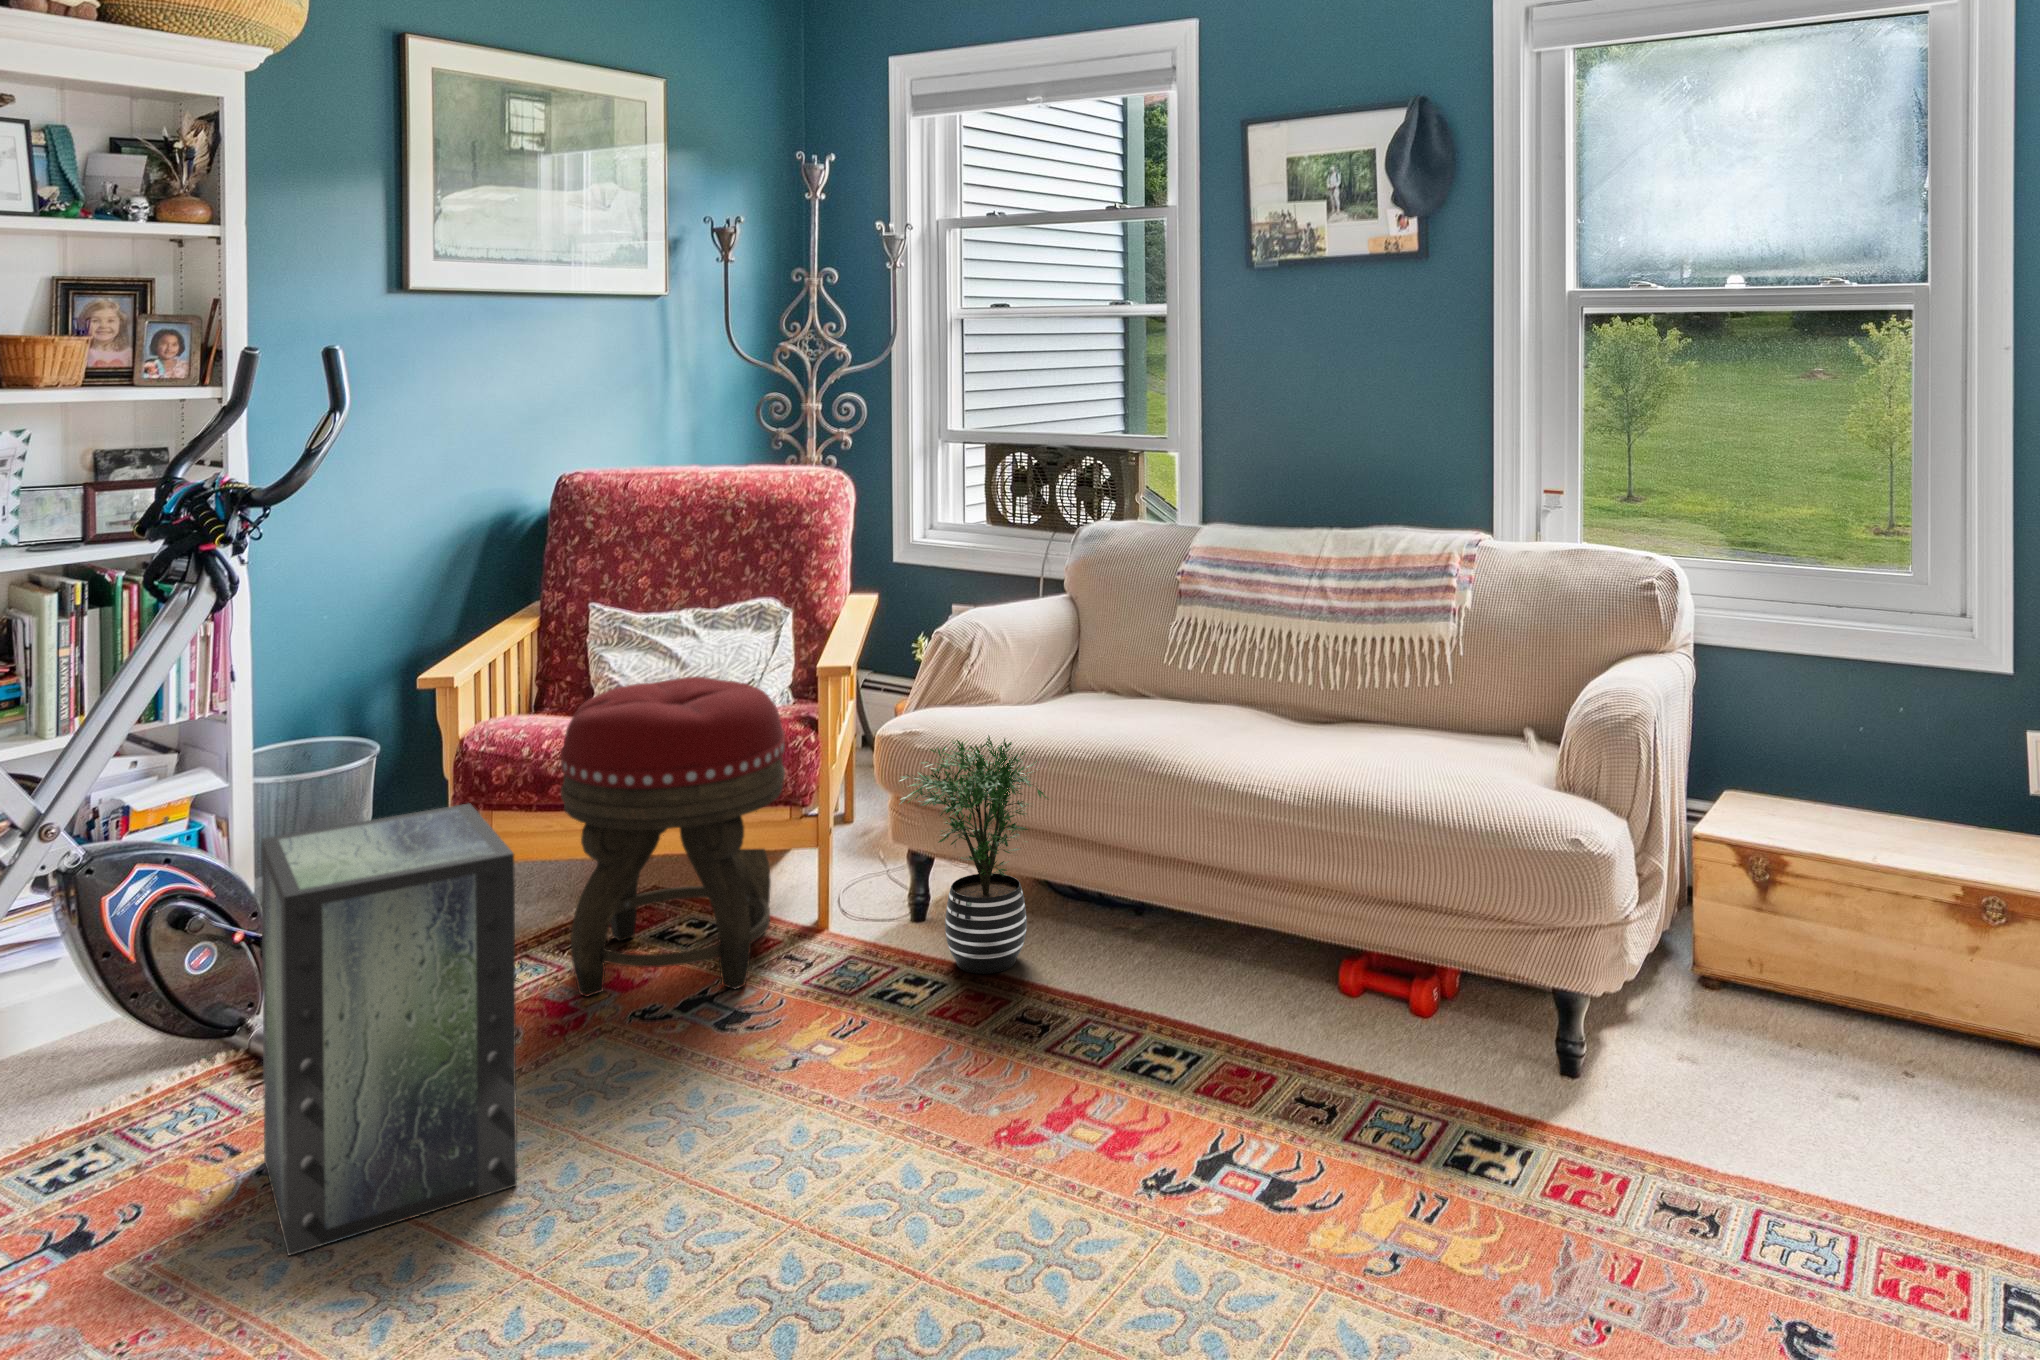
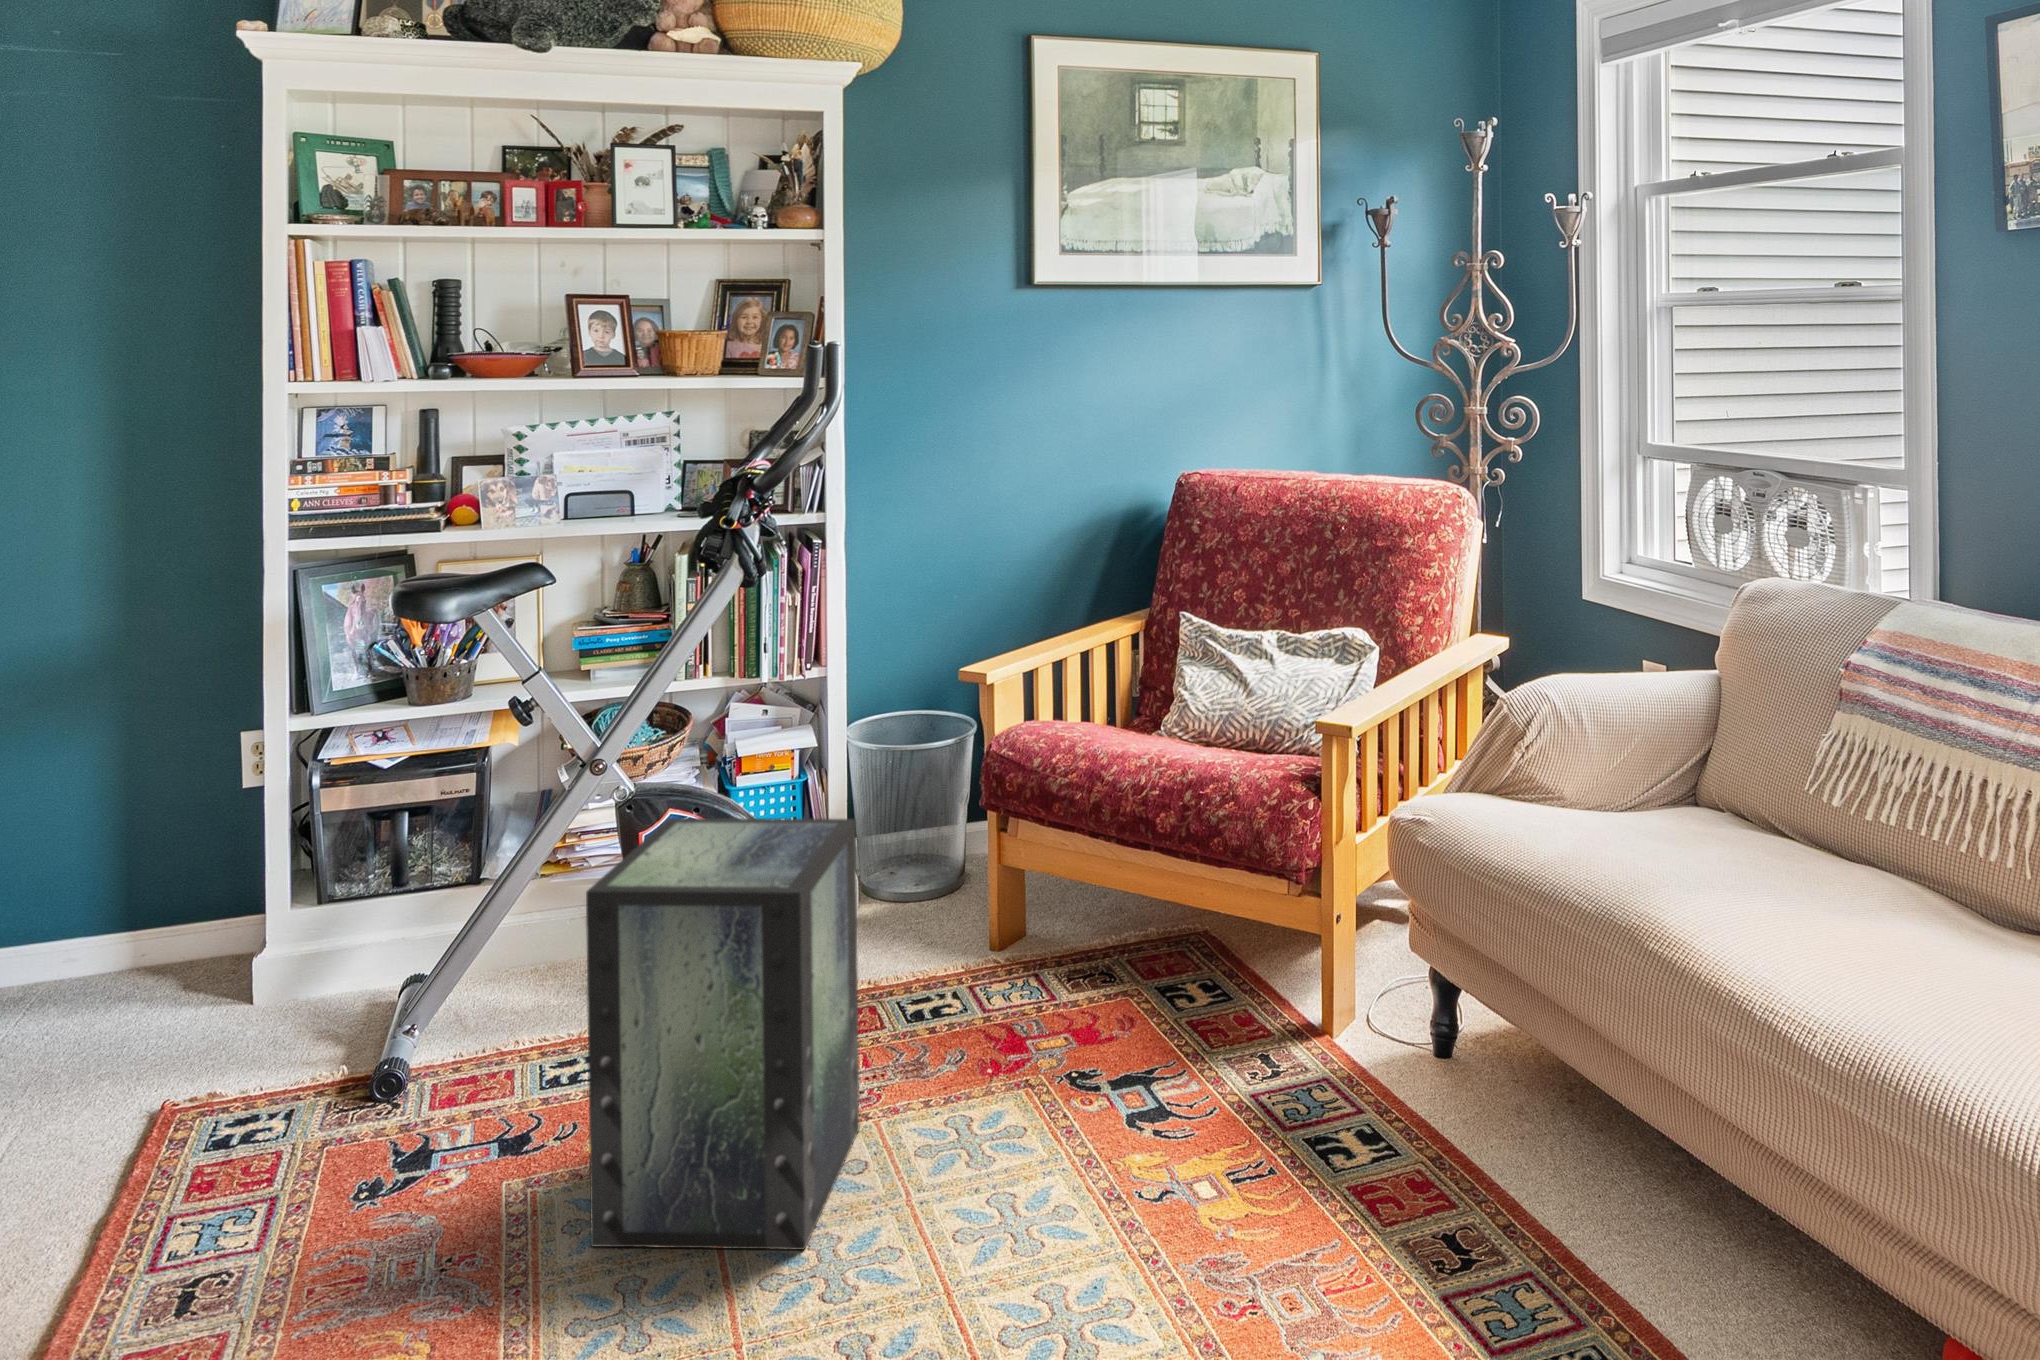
footstool: present [561,677,785,997] -> none [1038,708,1277,1077]
potted plant: present [900,735,1048,974] -> none [1365,838,1574,1157]

